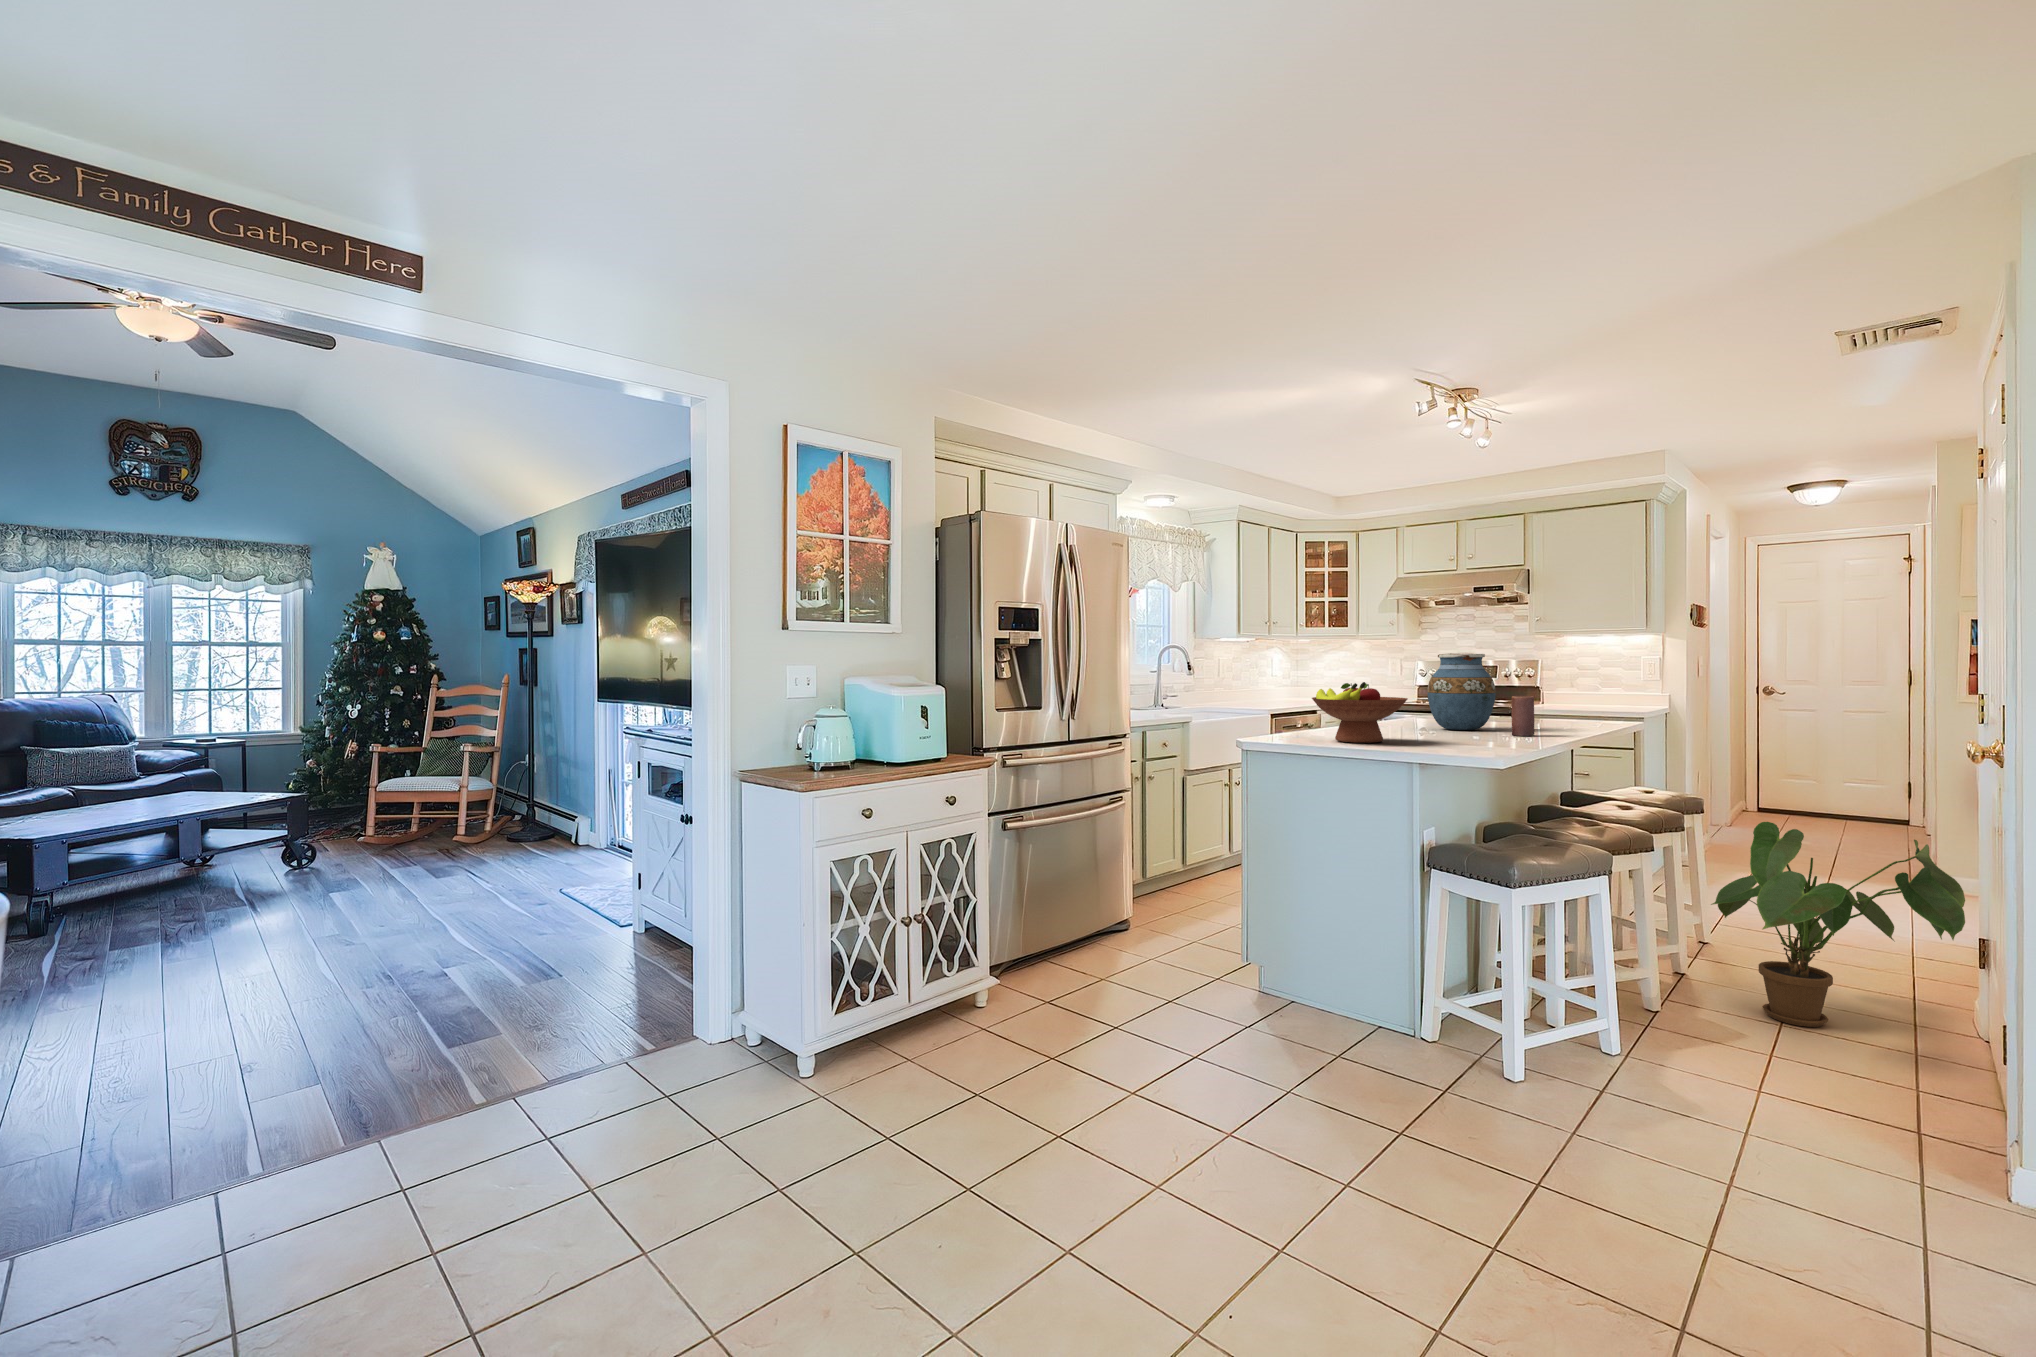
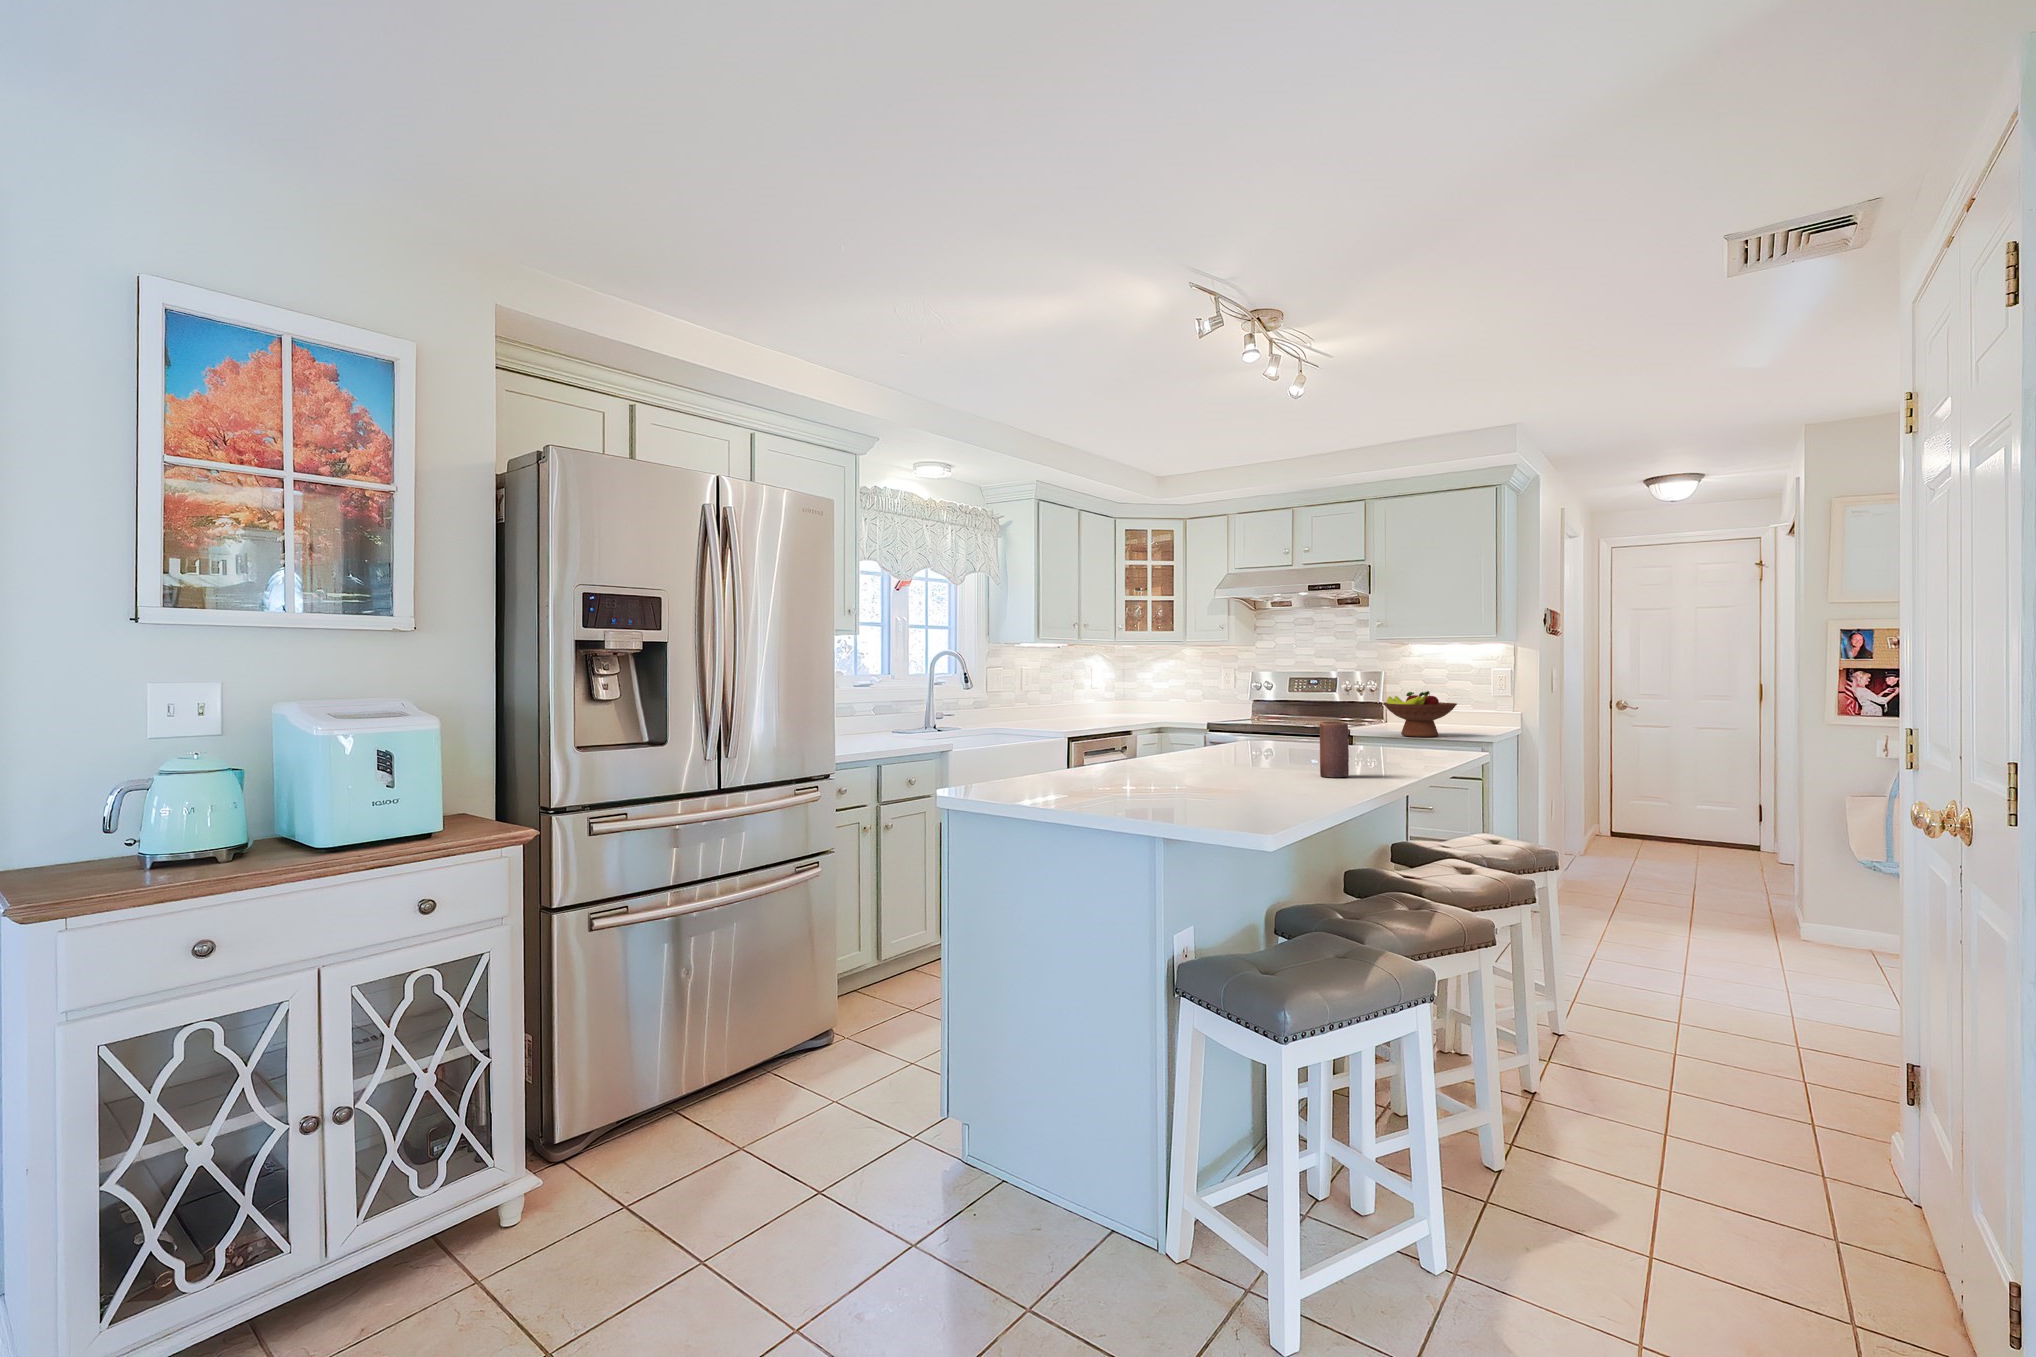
vase: present [1427,653,1496,730] -> none [1222,663,1306,766]
fruit bowl: present [1312,682,1408,743] -> present [1383,691,1457,737]
house plant: present [1711,822,1965,1027] -> none [1573,901,1928,1194]

